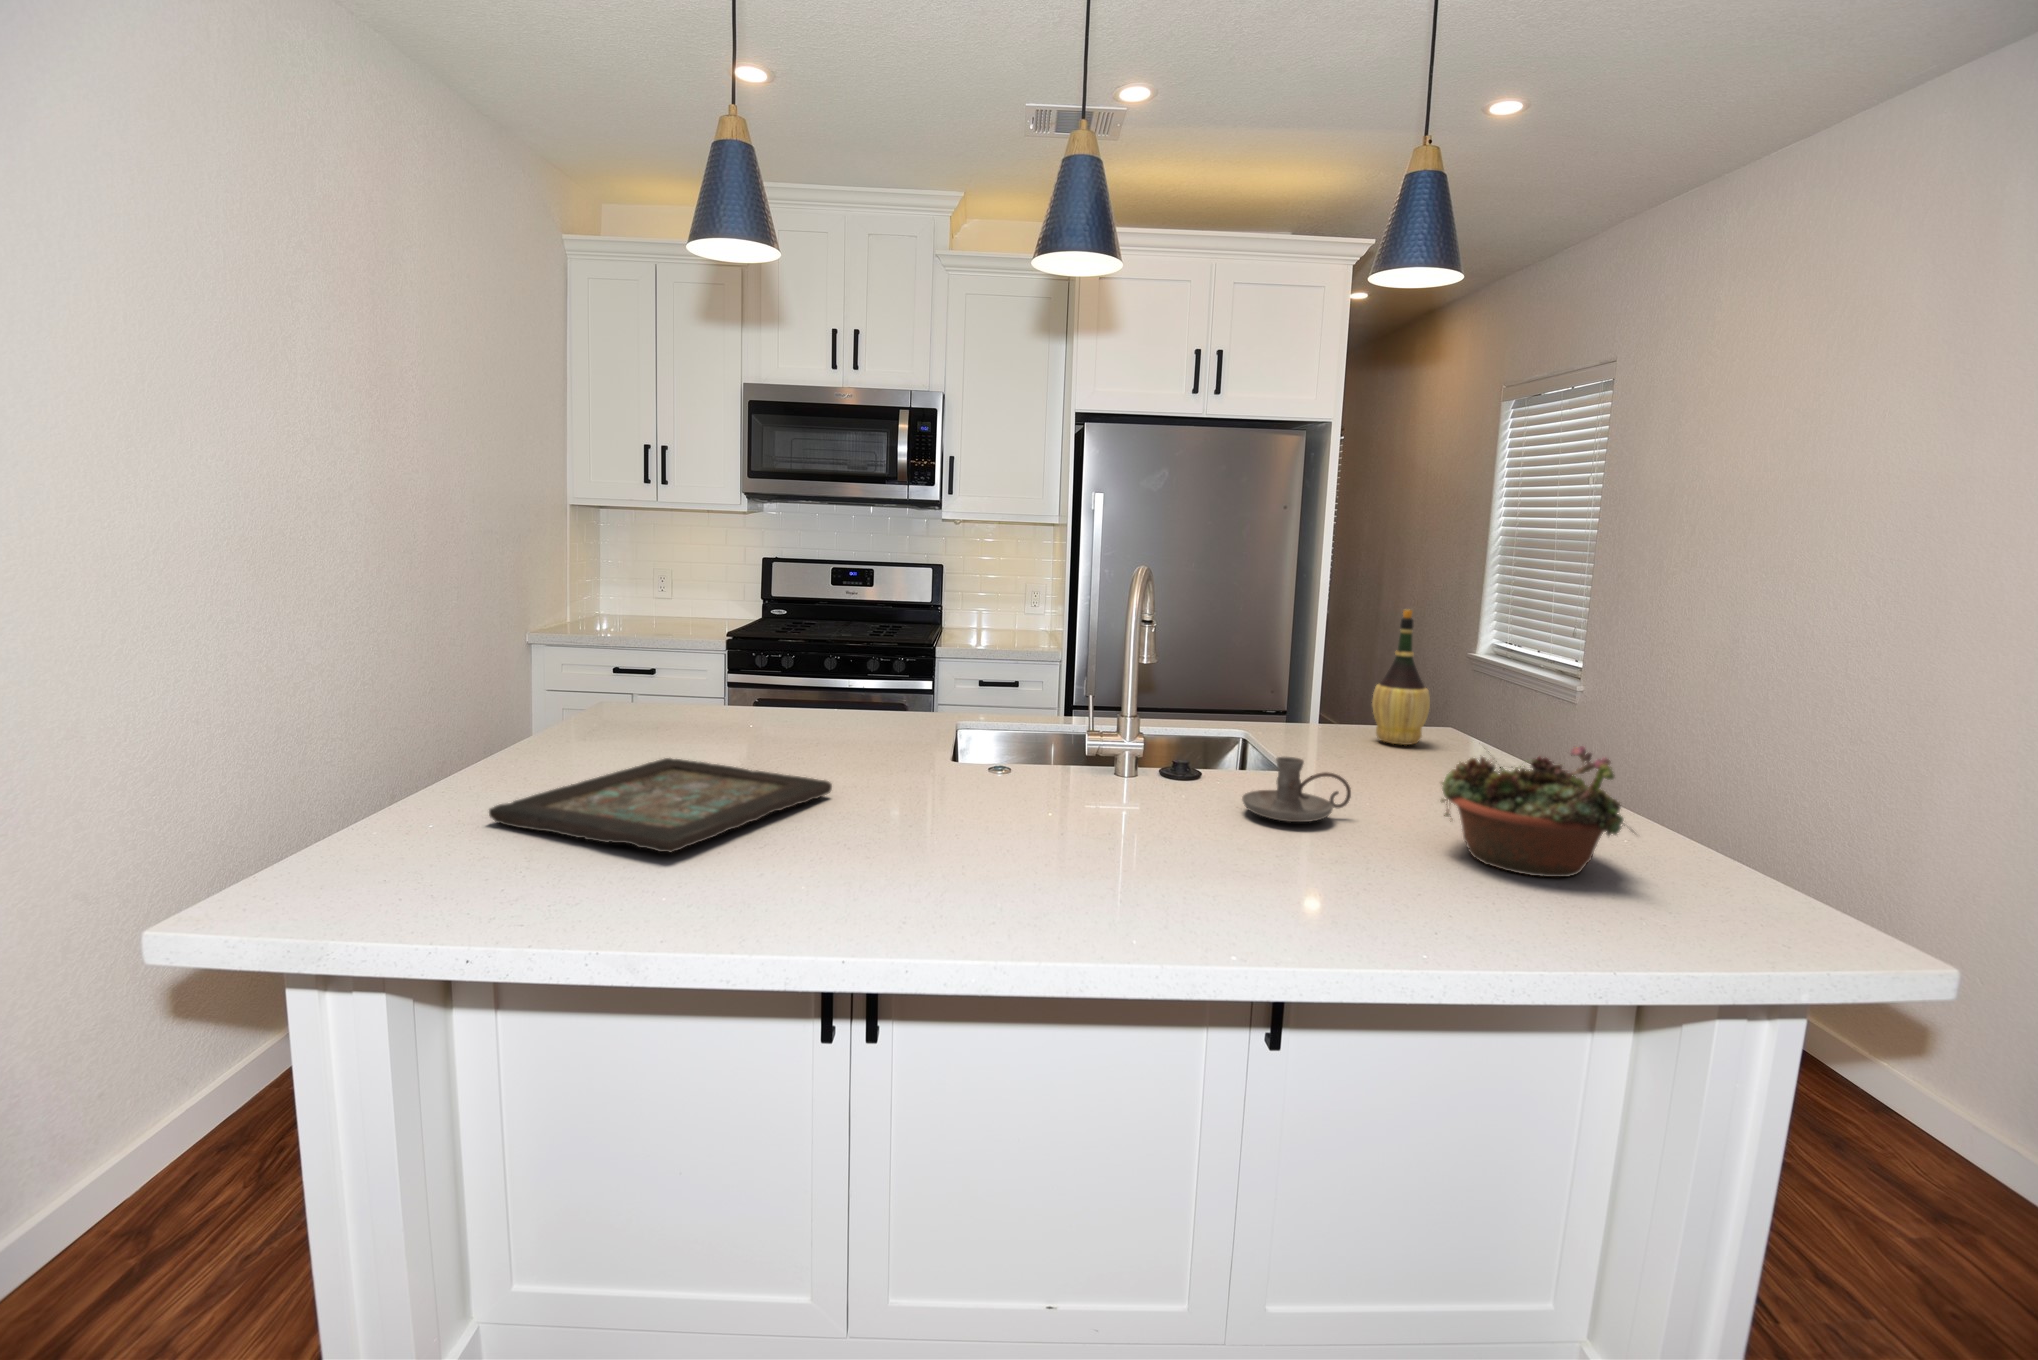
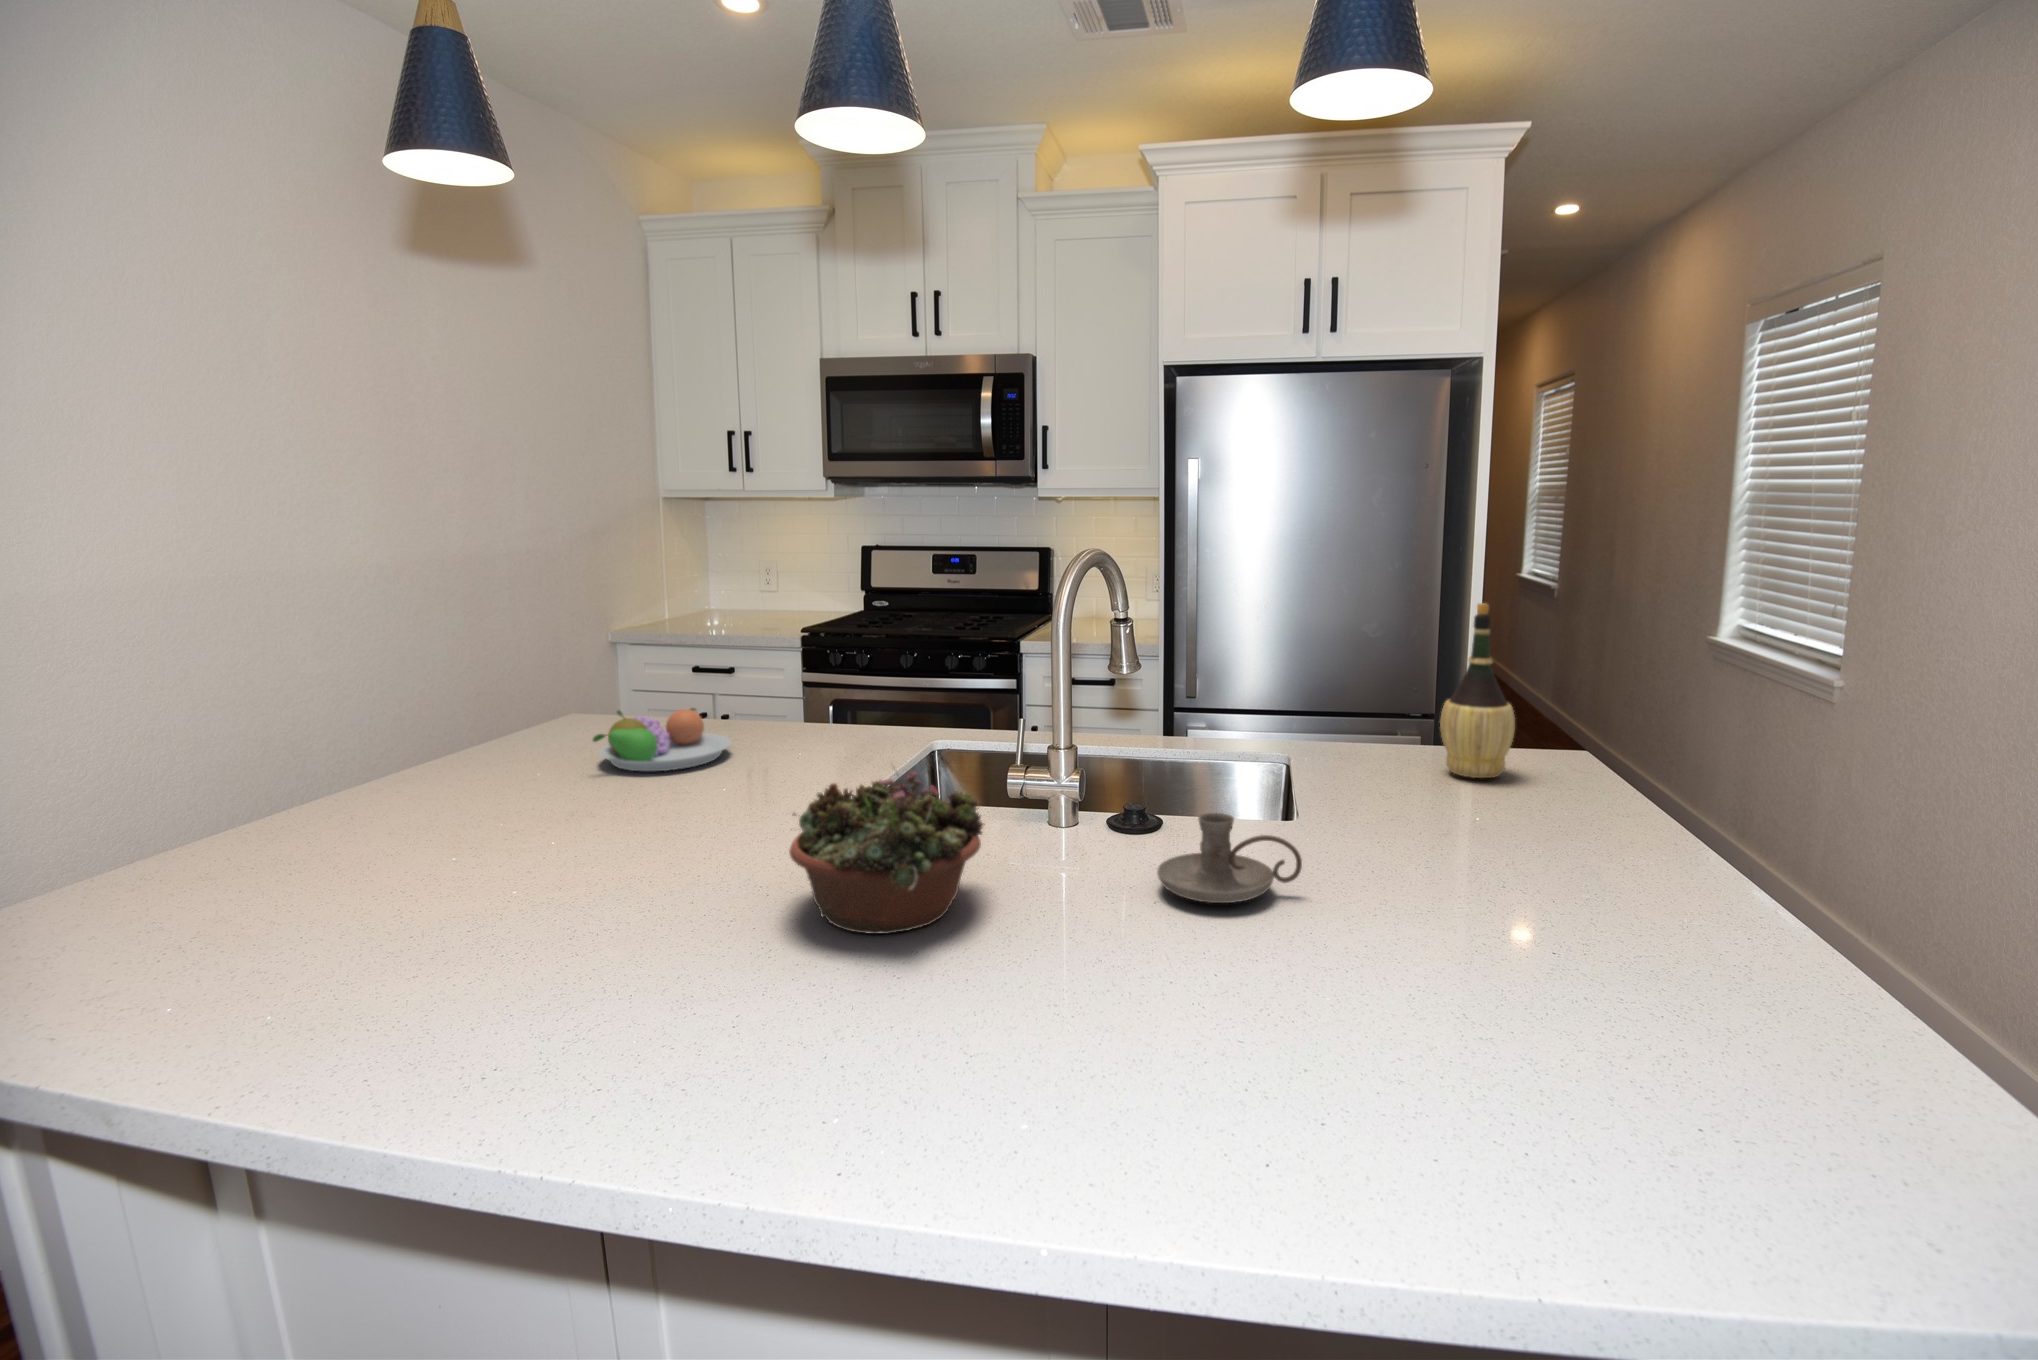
fruit bowl: none [677,689,791,741] -> present [593,708,731,771]
succulent planter: present [1441,746,1634,877] -> present [789,767,983,934]
decorative tray: present [489,758,832,852] -> none [253,797,673,934]

